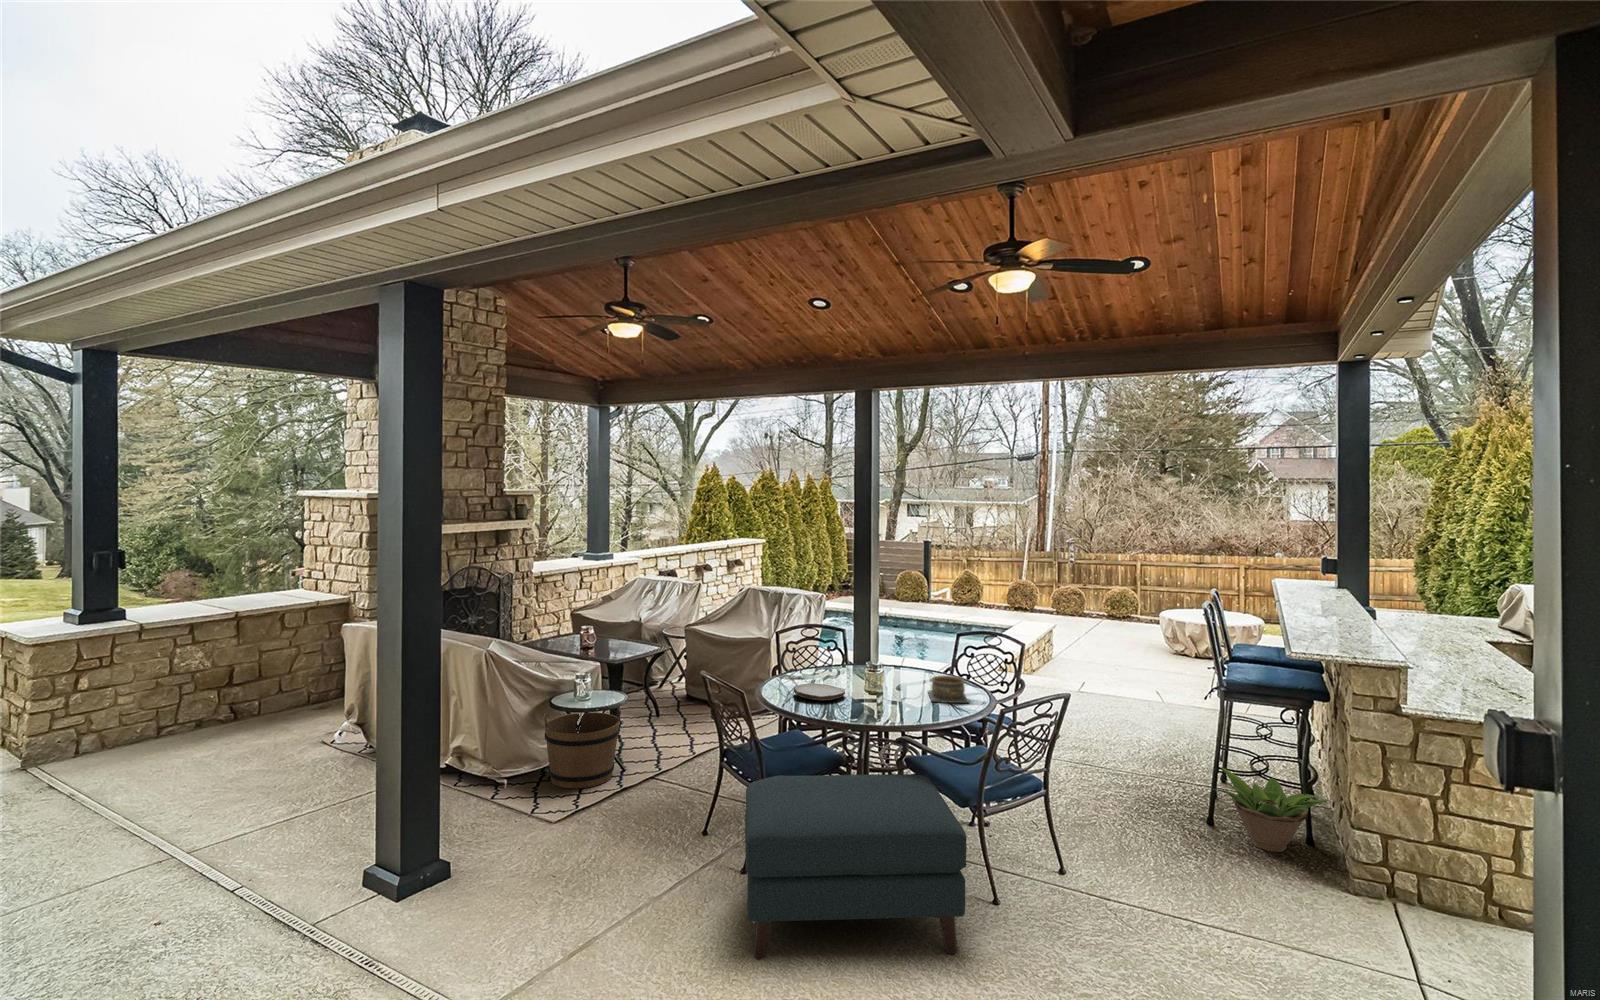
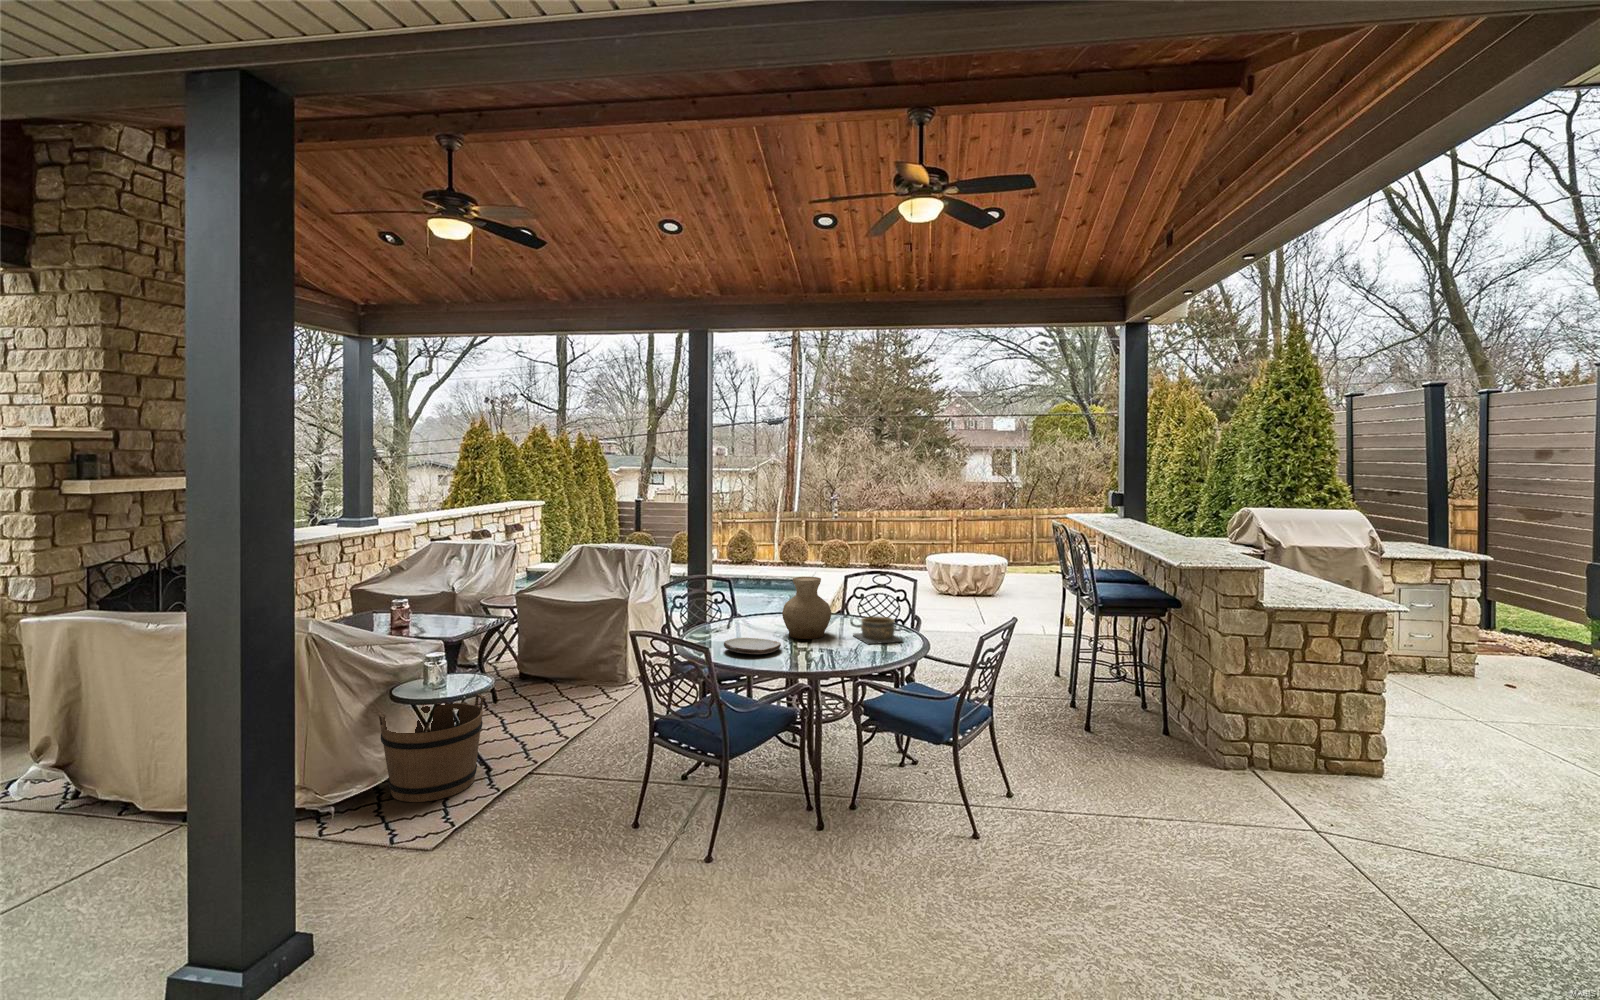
vase: none [862,631,909,691] -> present [782,577,831,639]
decorative plant: present [1213,767,1329,852] -> none [1094,677,1184,744]
ottoman: present [745,774,967,960] -> none [724,718,997,954]

